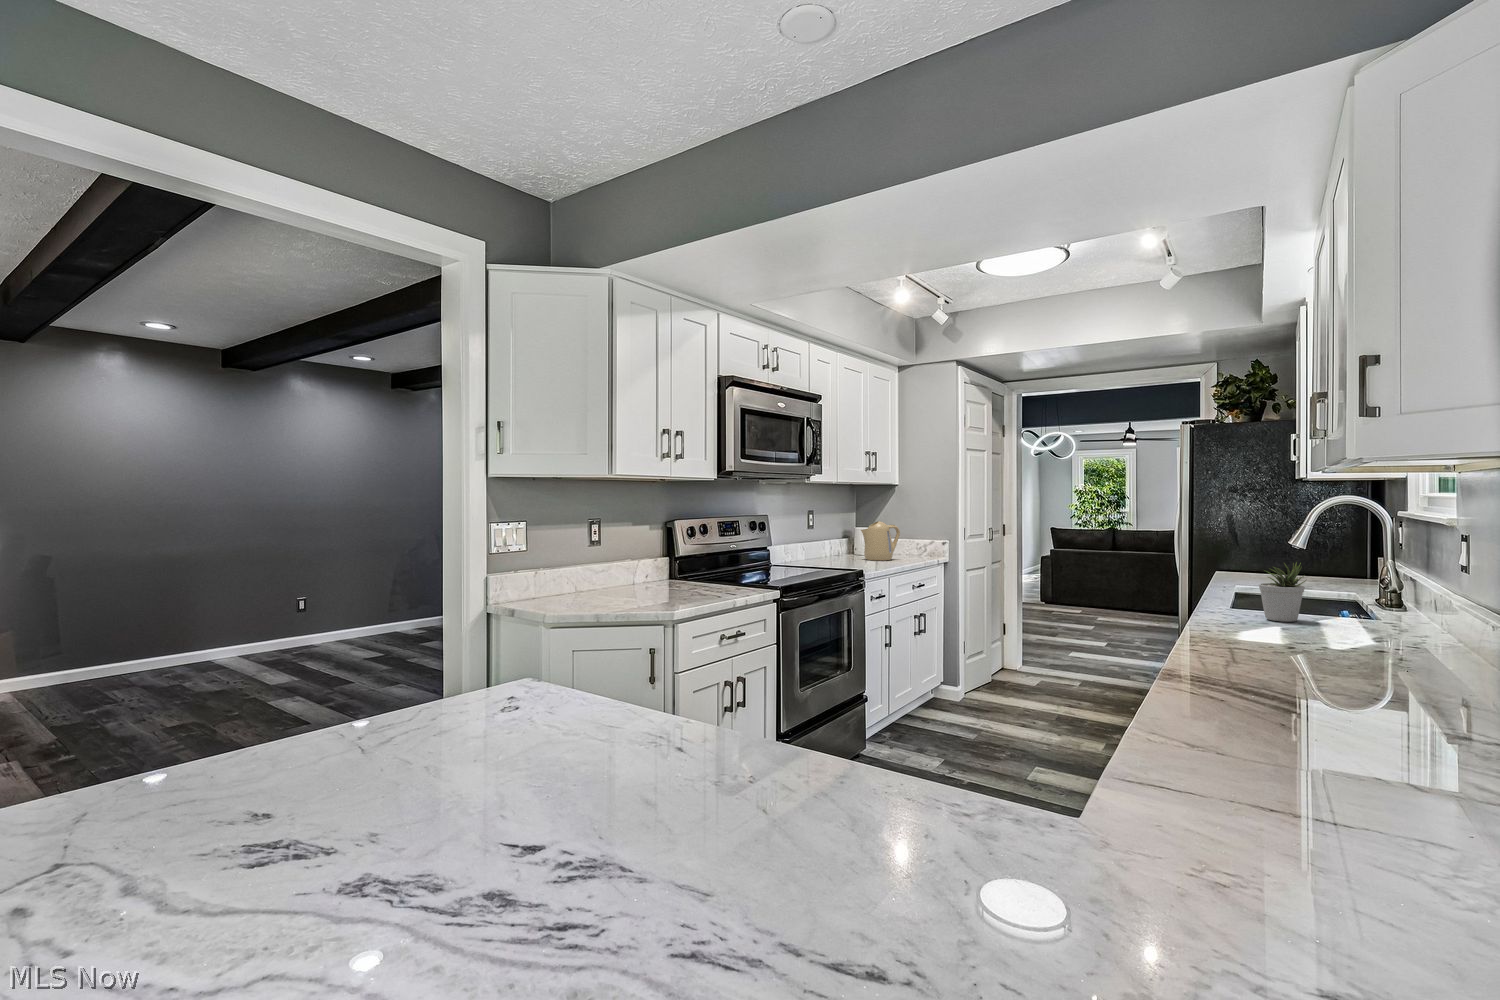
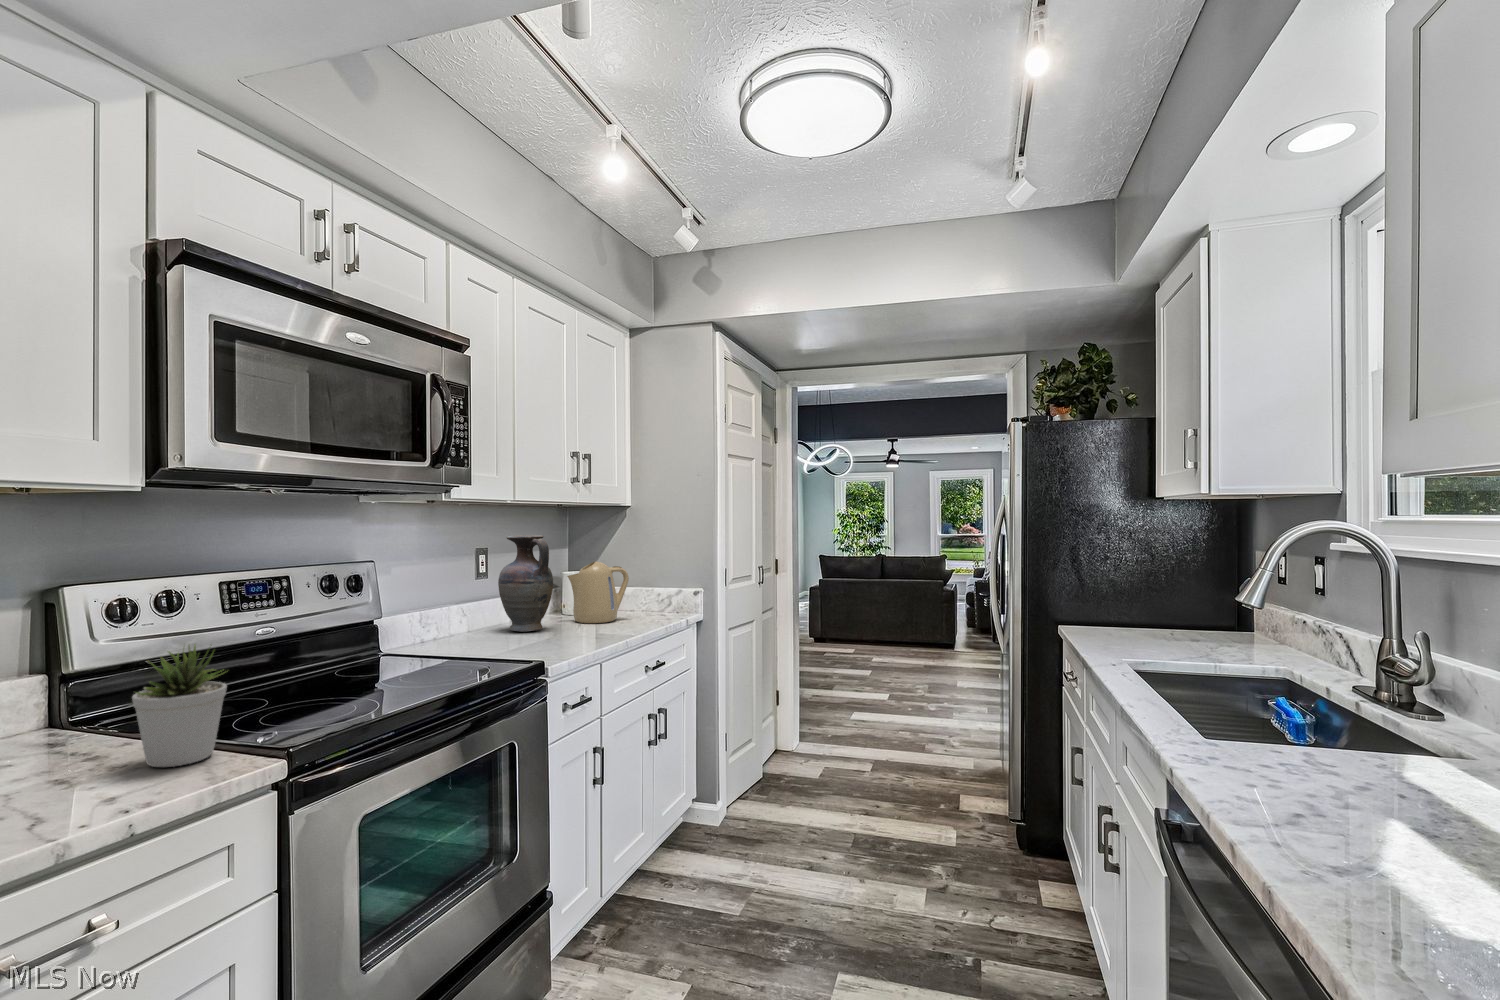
vase: none [823,503,855,562] -> present [498,535,553,631]
potted plant: present [1259,563,1306,622] -> present [132,644,227,767]

